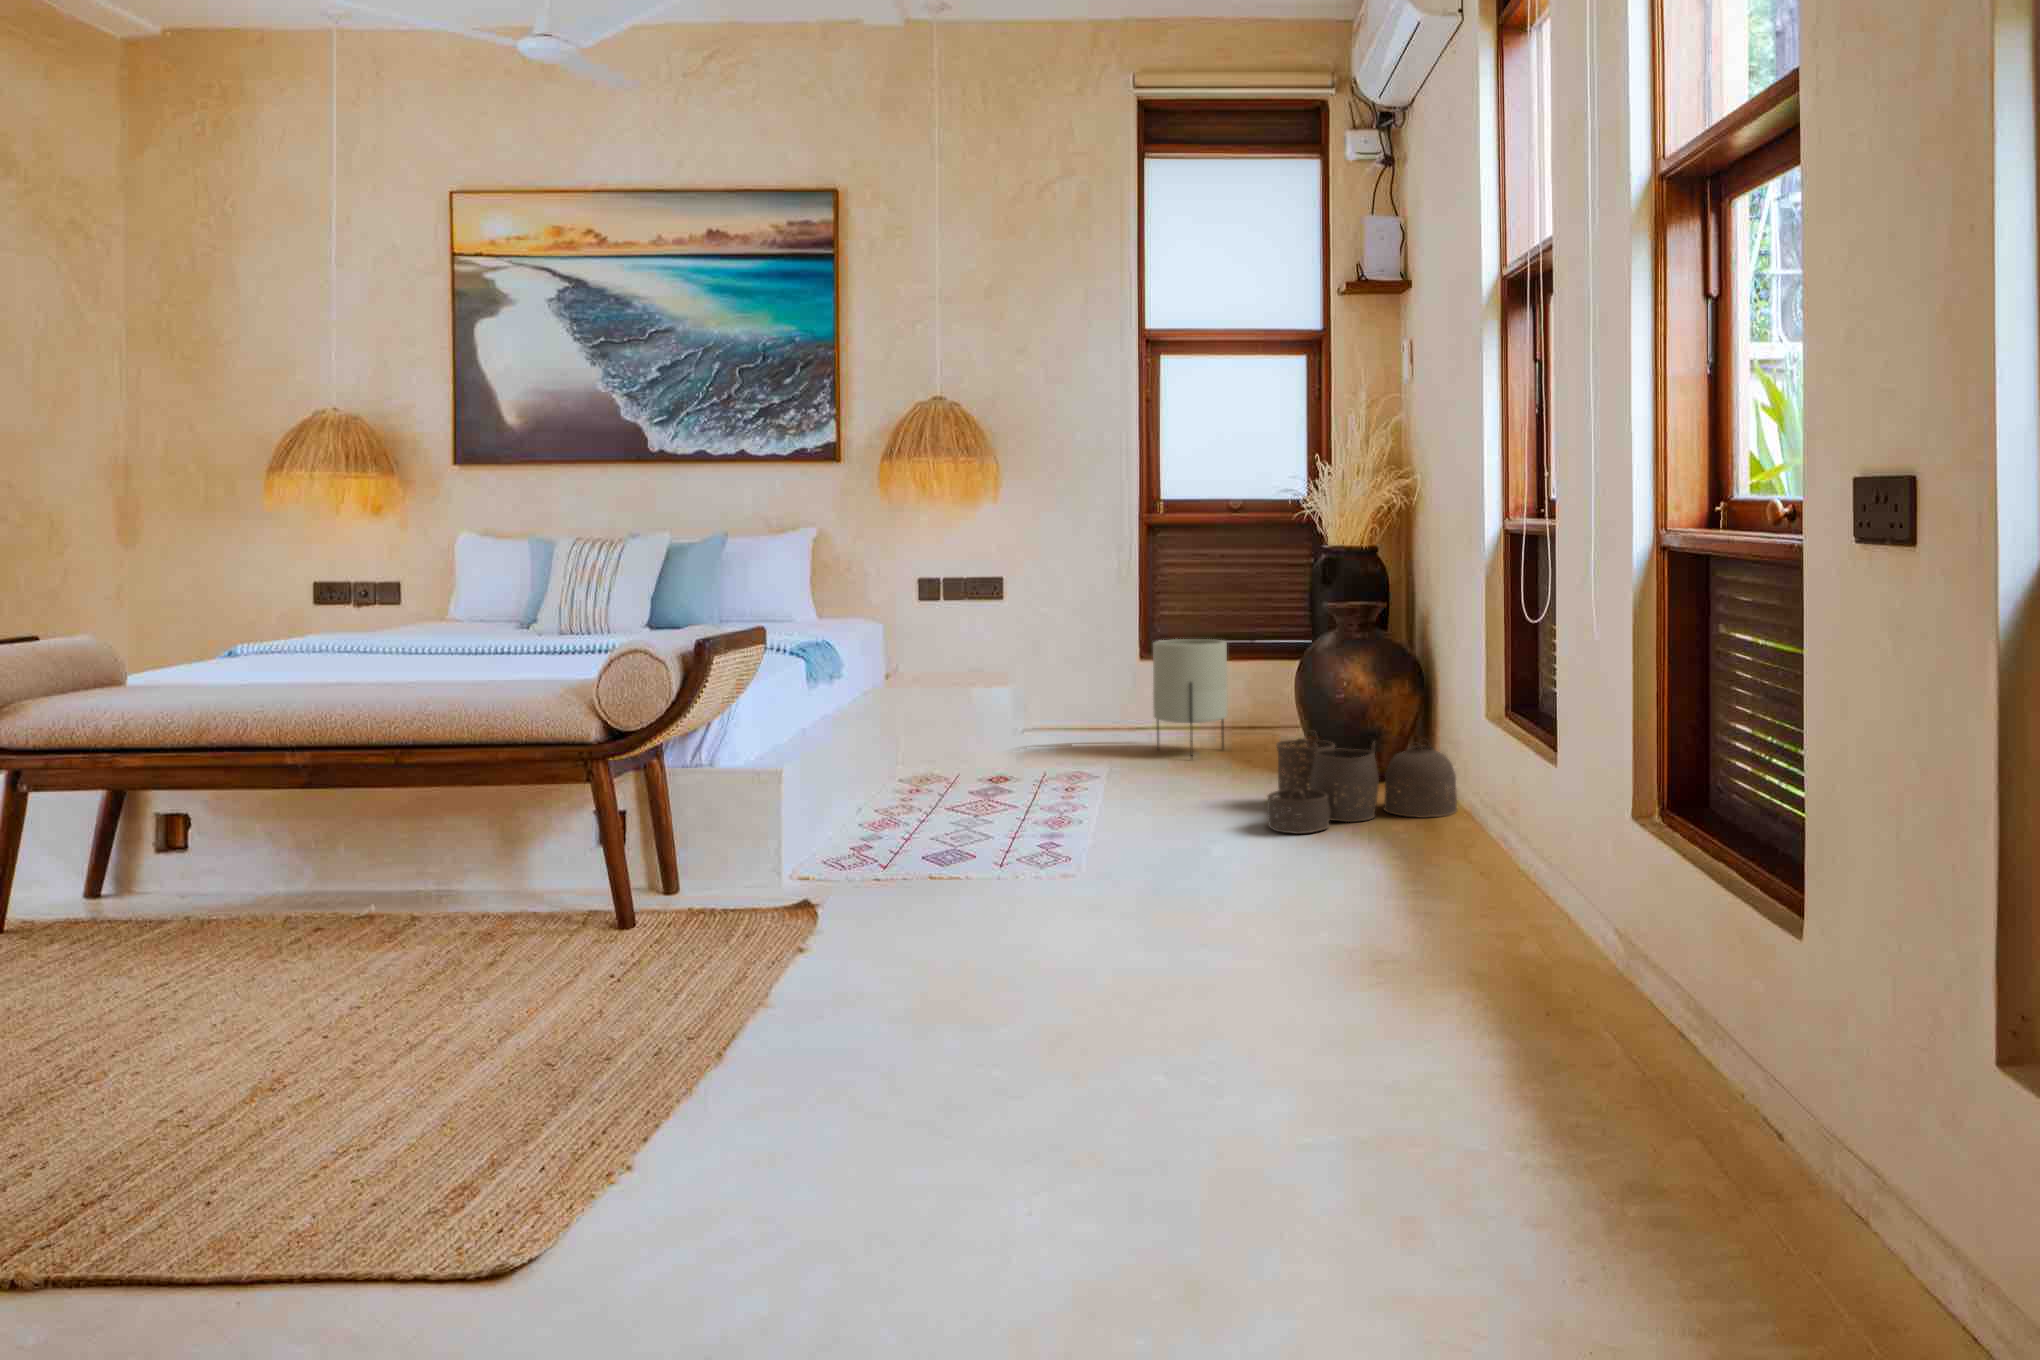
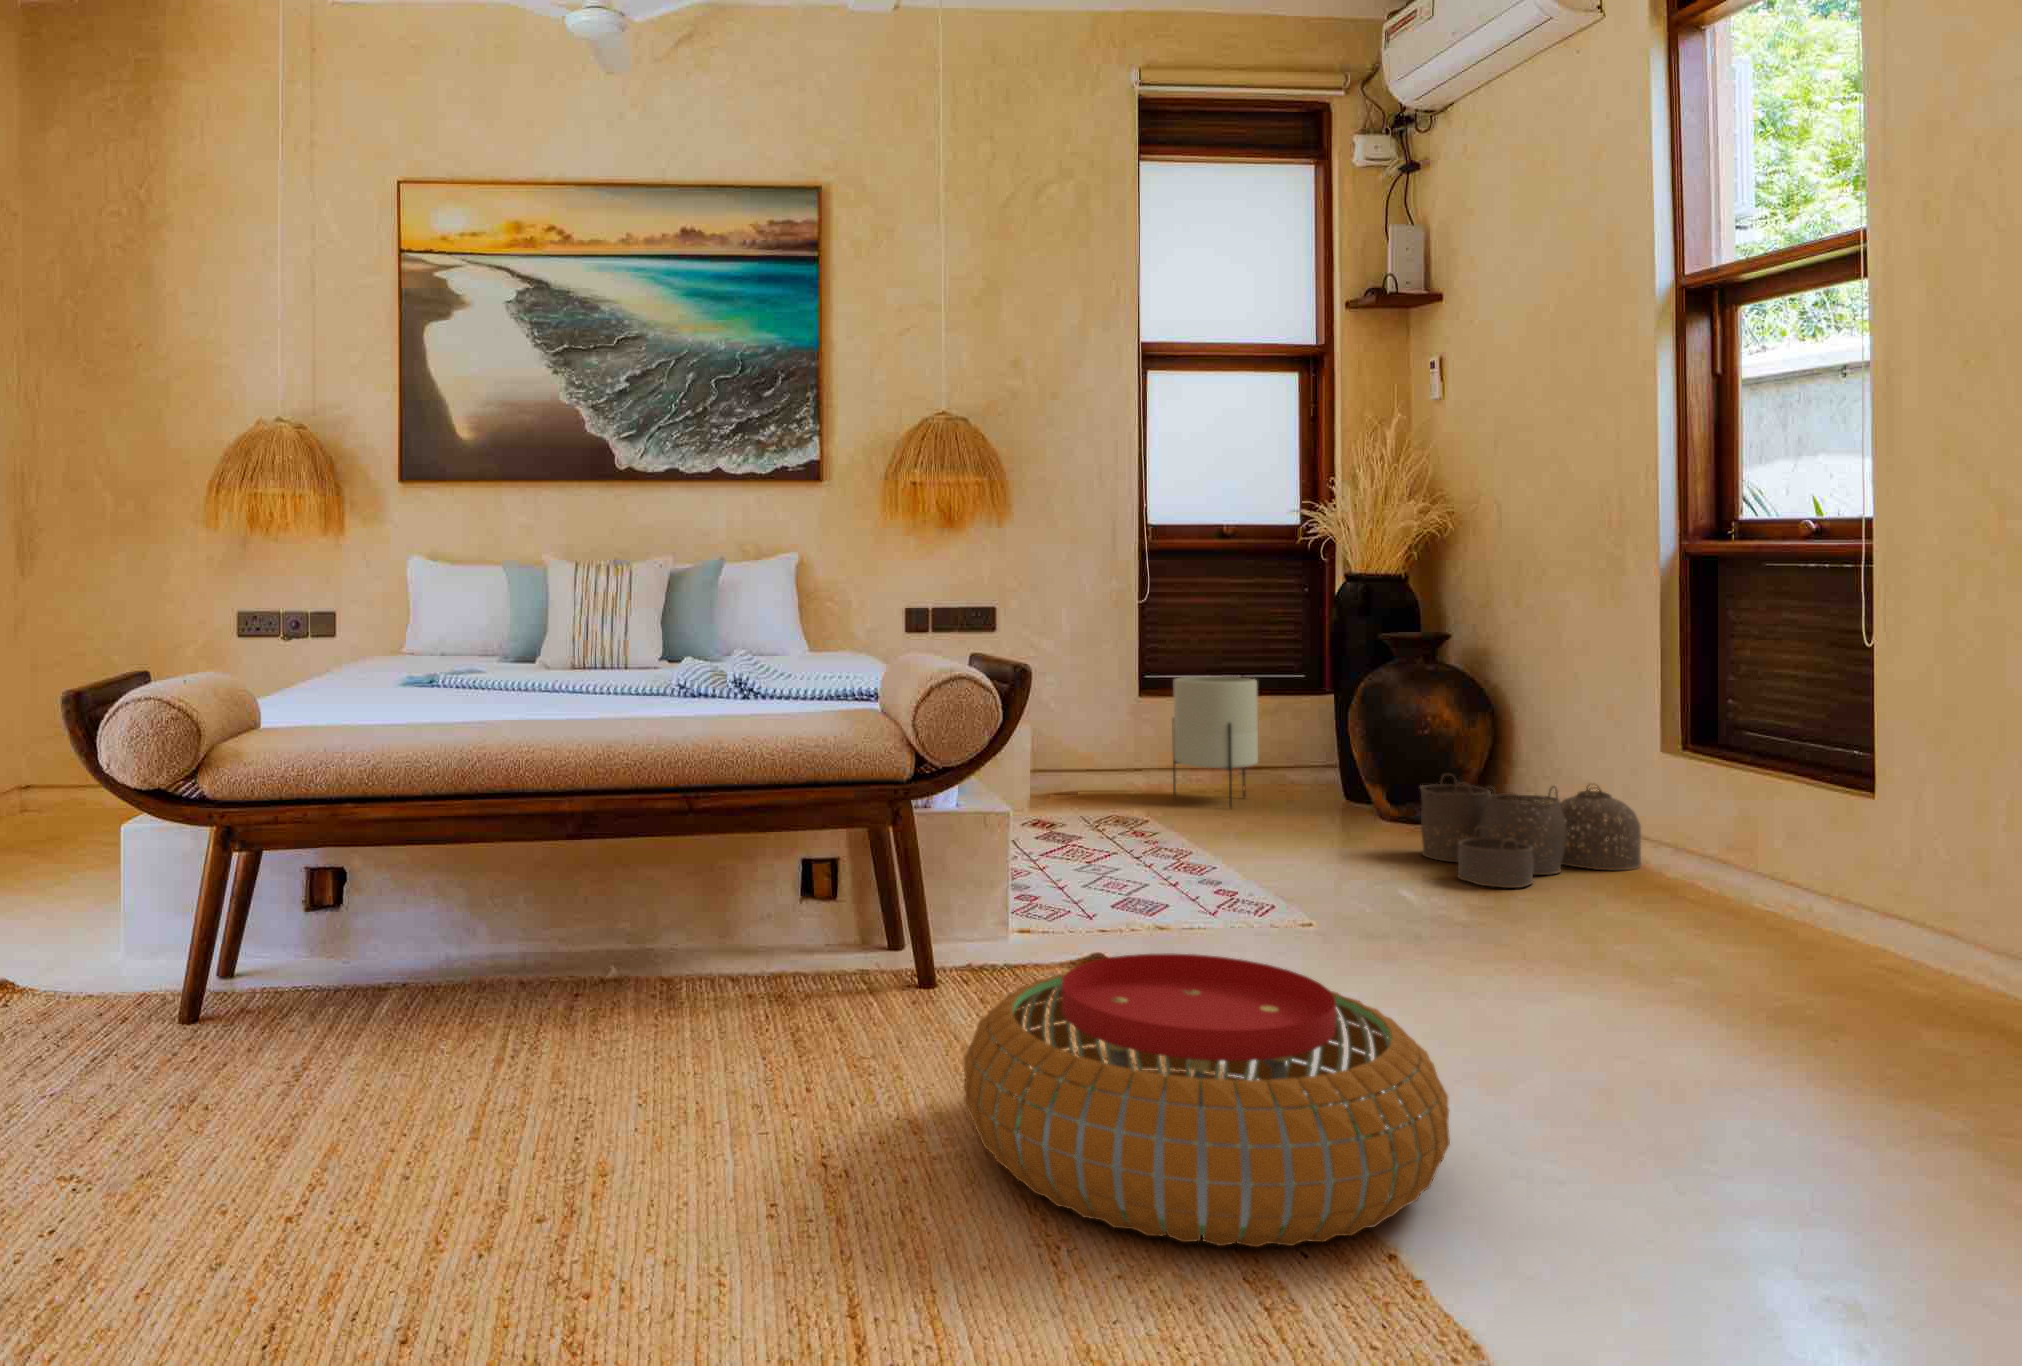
pouf: none [375,894,801,1129] -> present [964,954,1450,1247]

